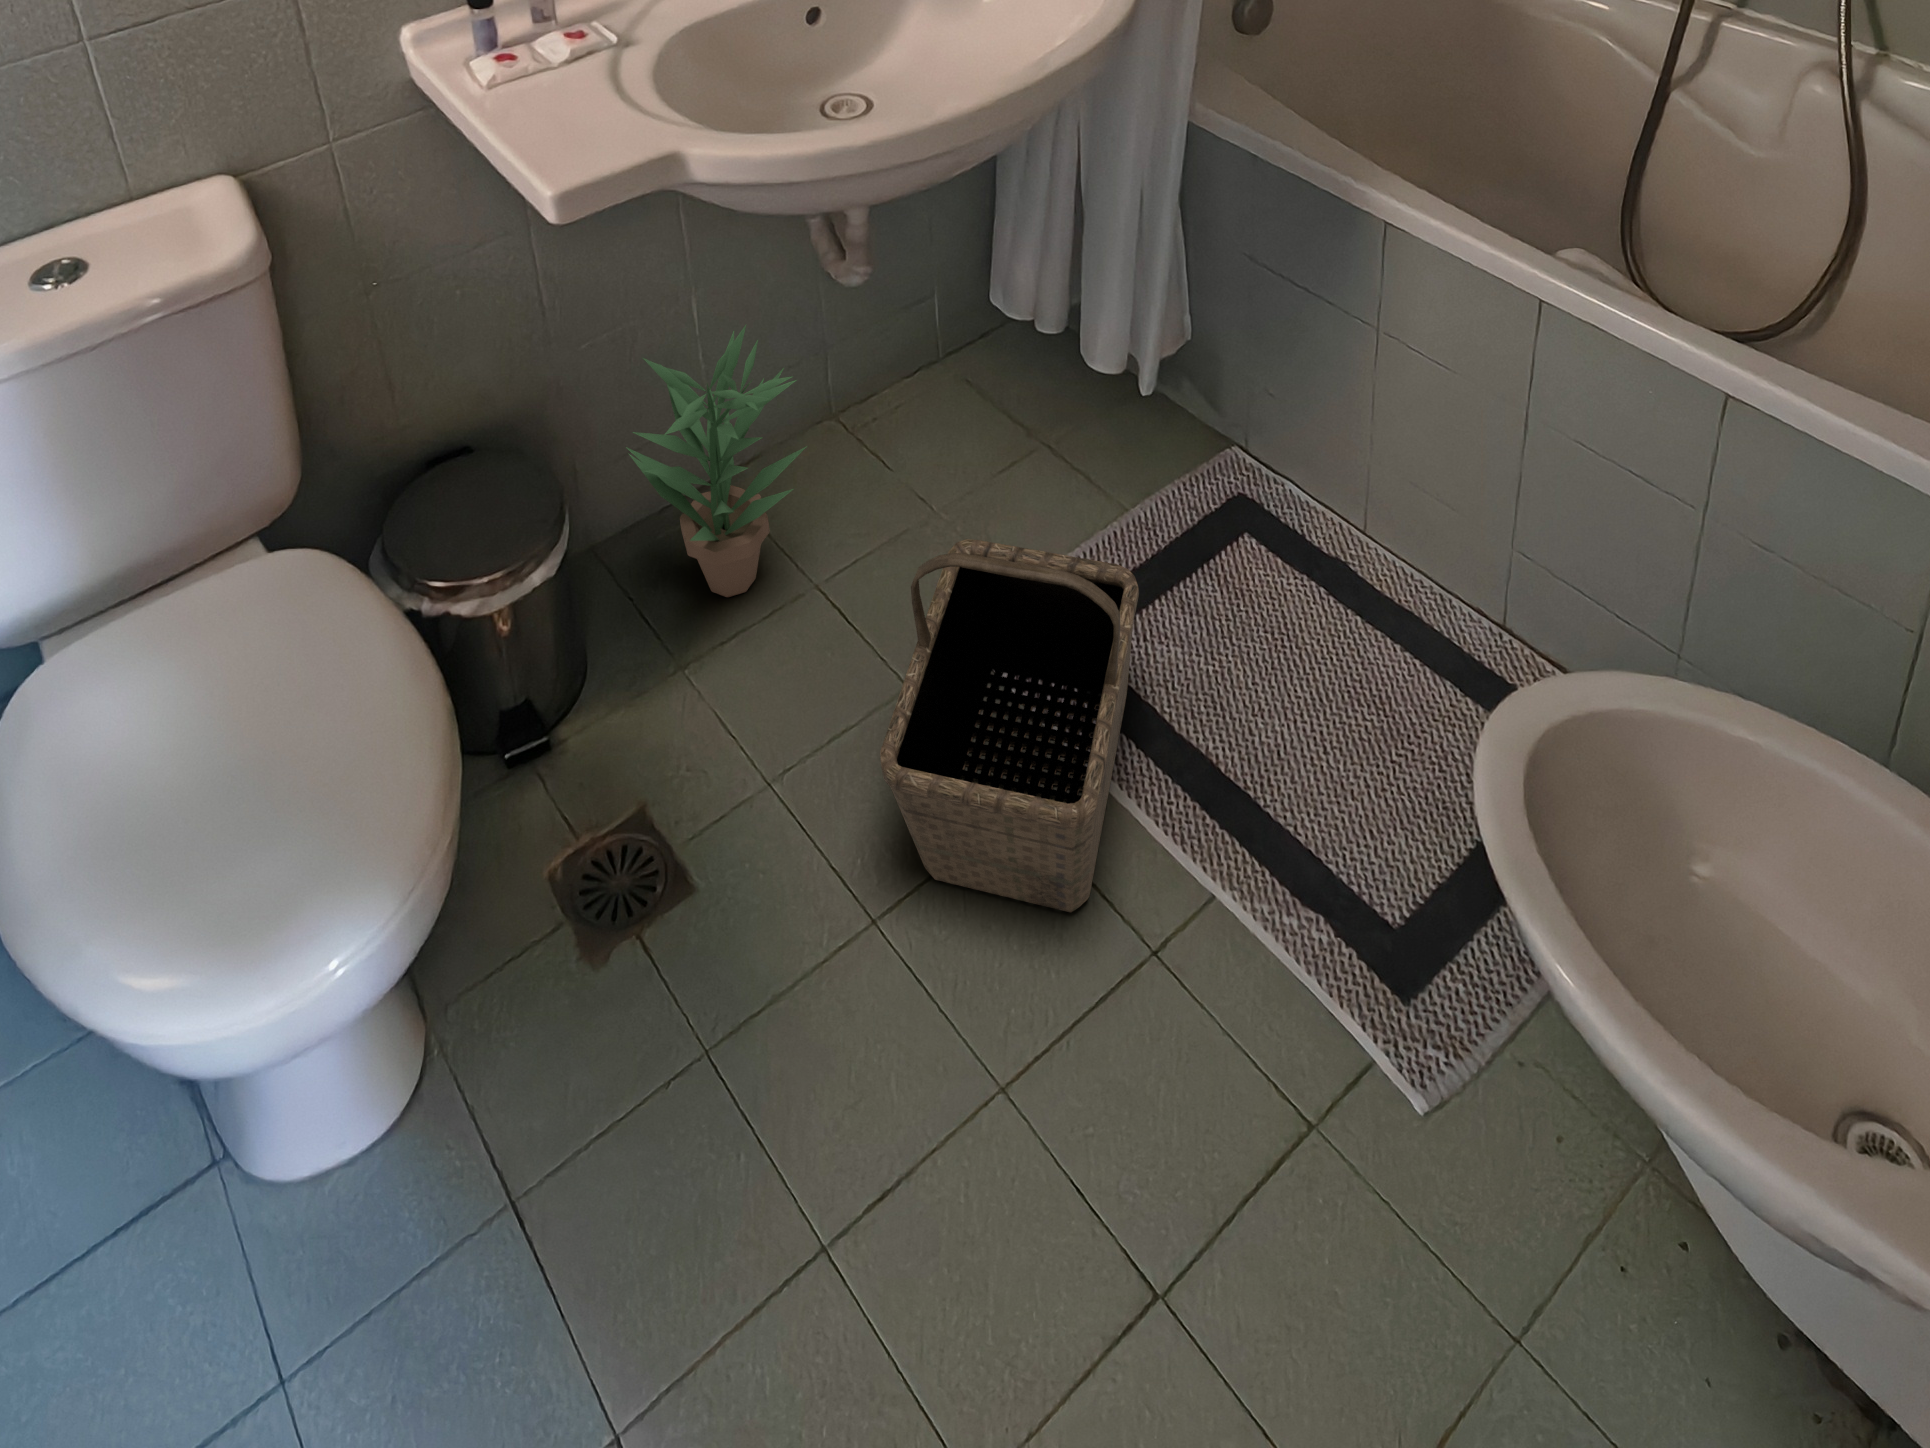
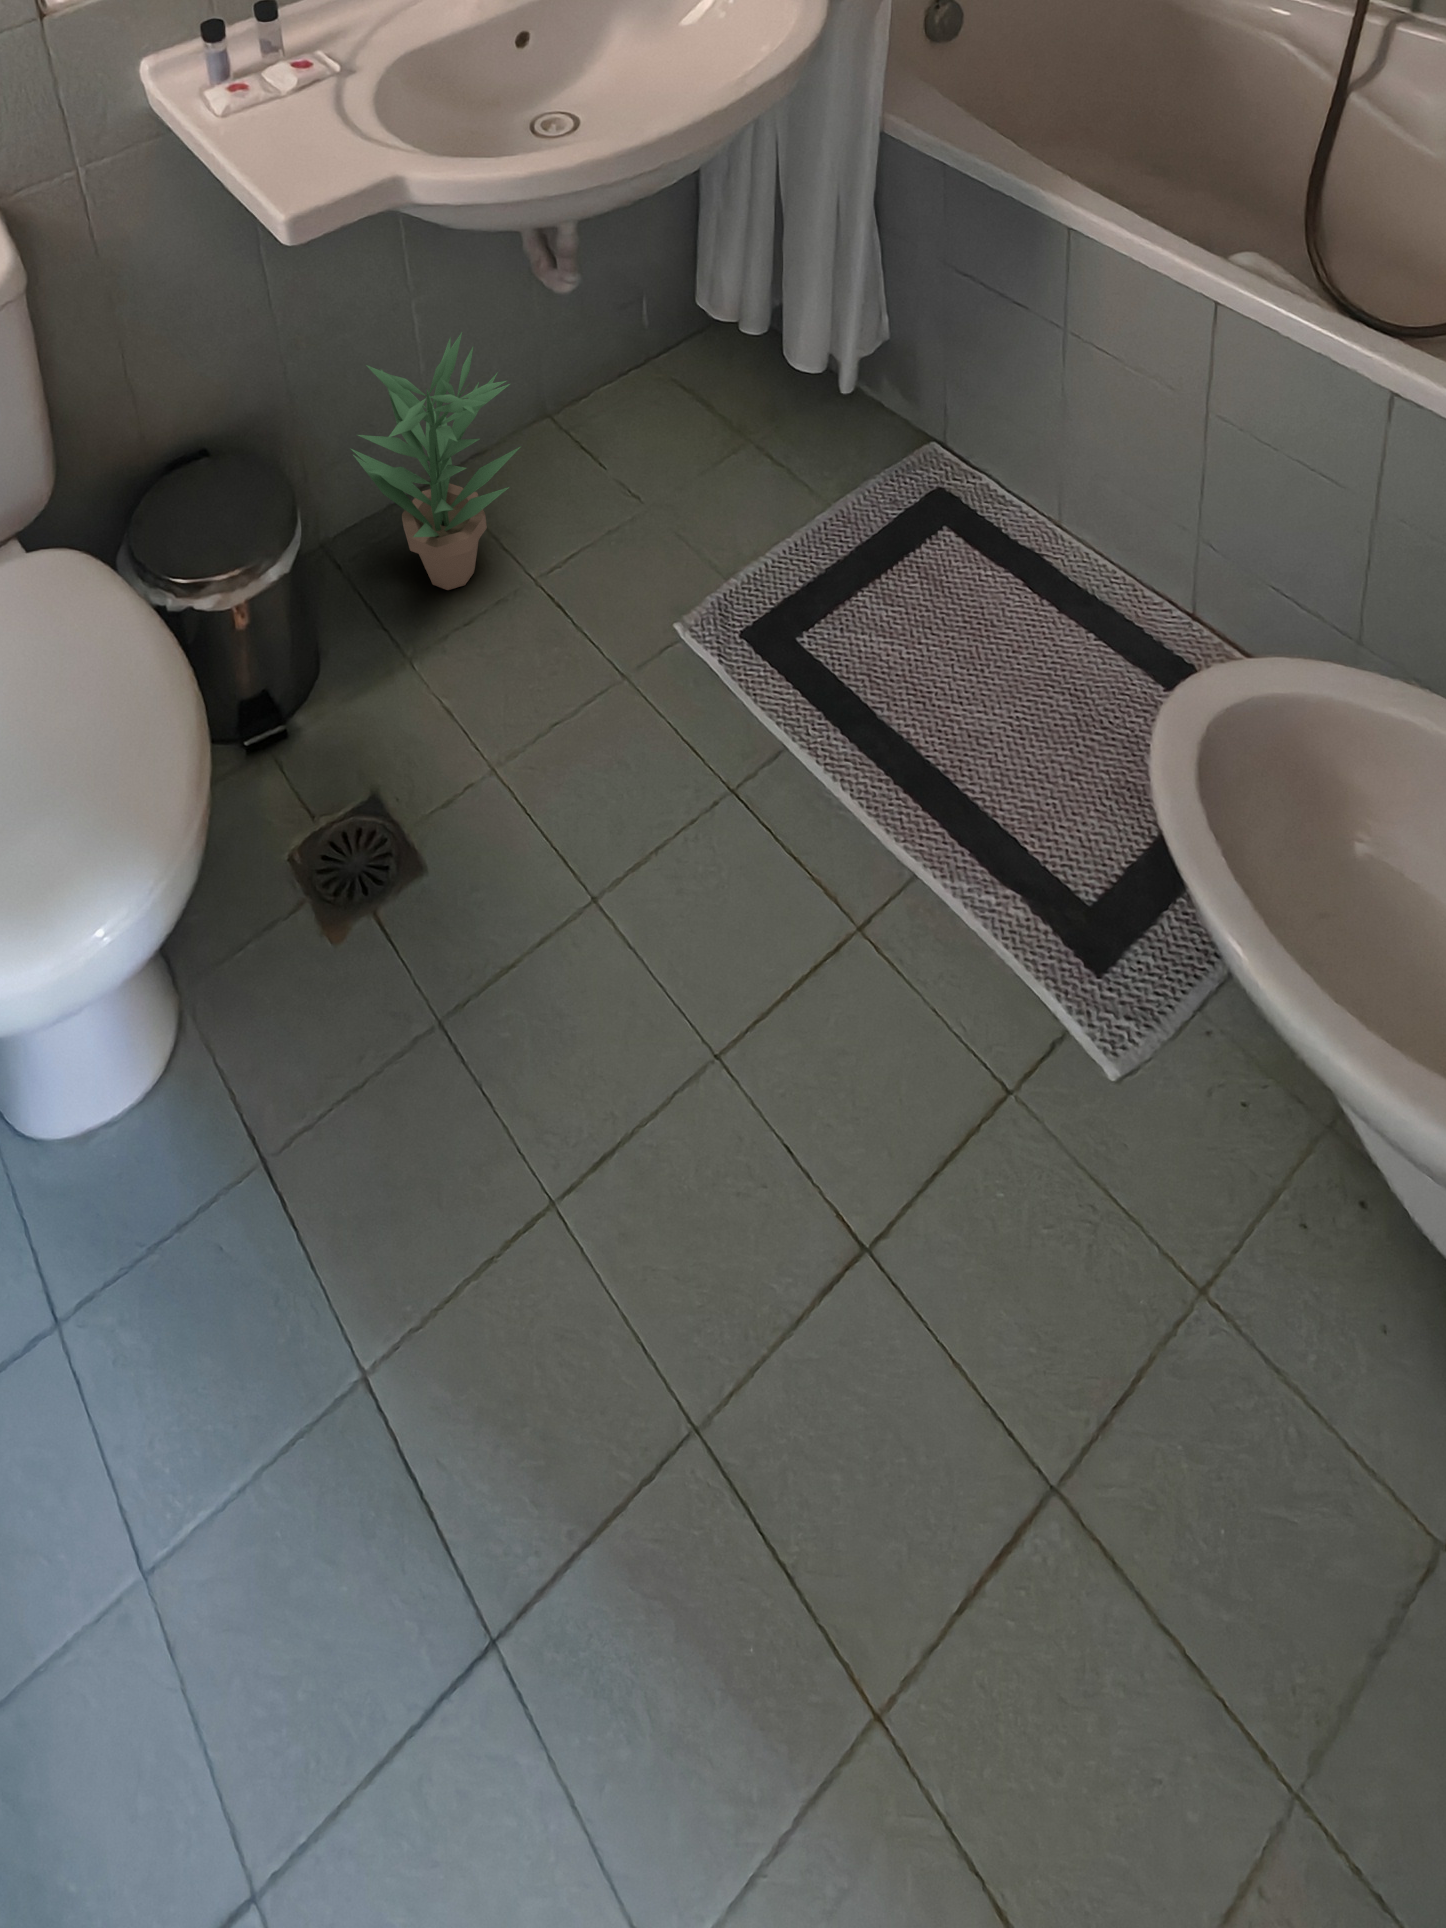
basket: present [880,539,1139,912] -> none [597,534,838,888]

